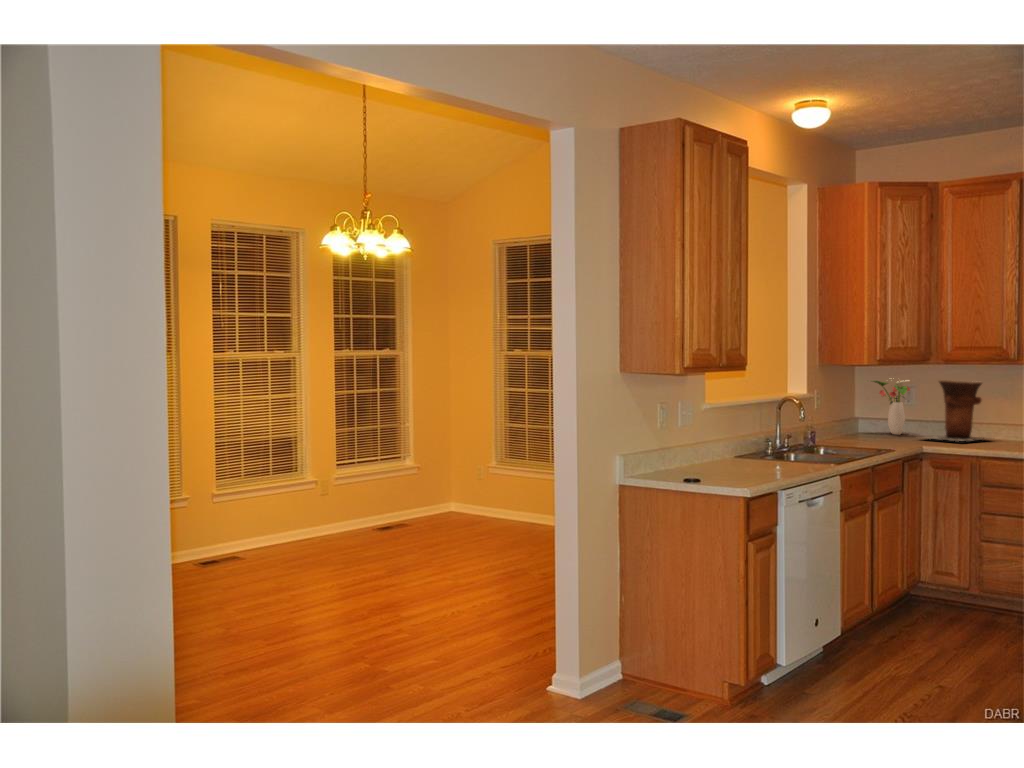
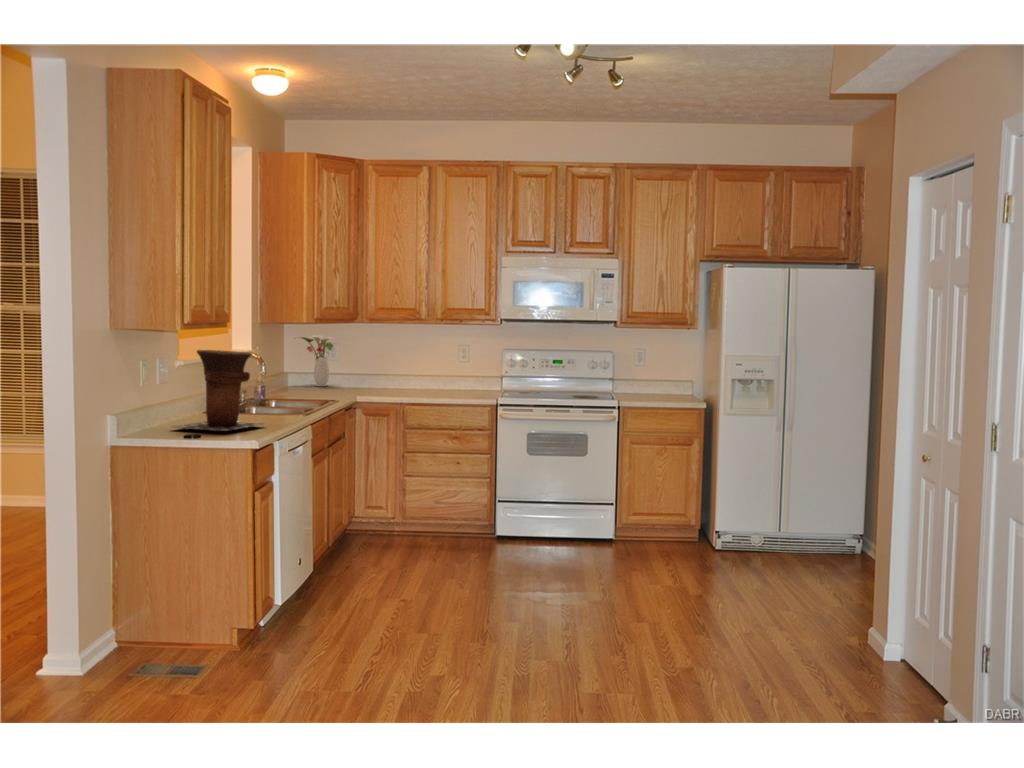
vase: present [927,380,984,441] -> present [172,350,263,431]

